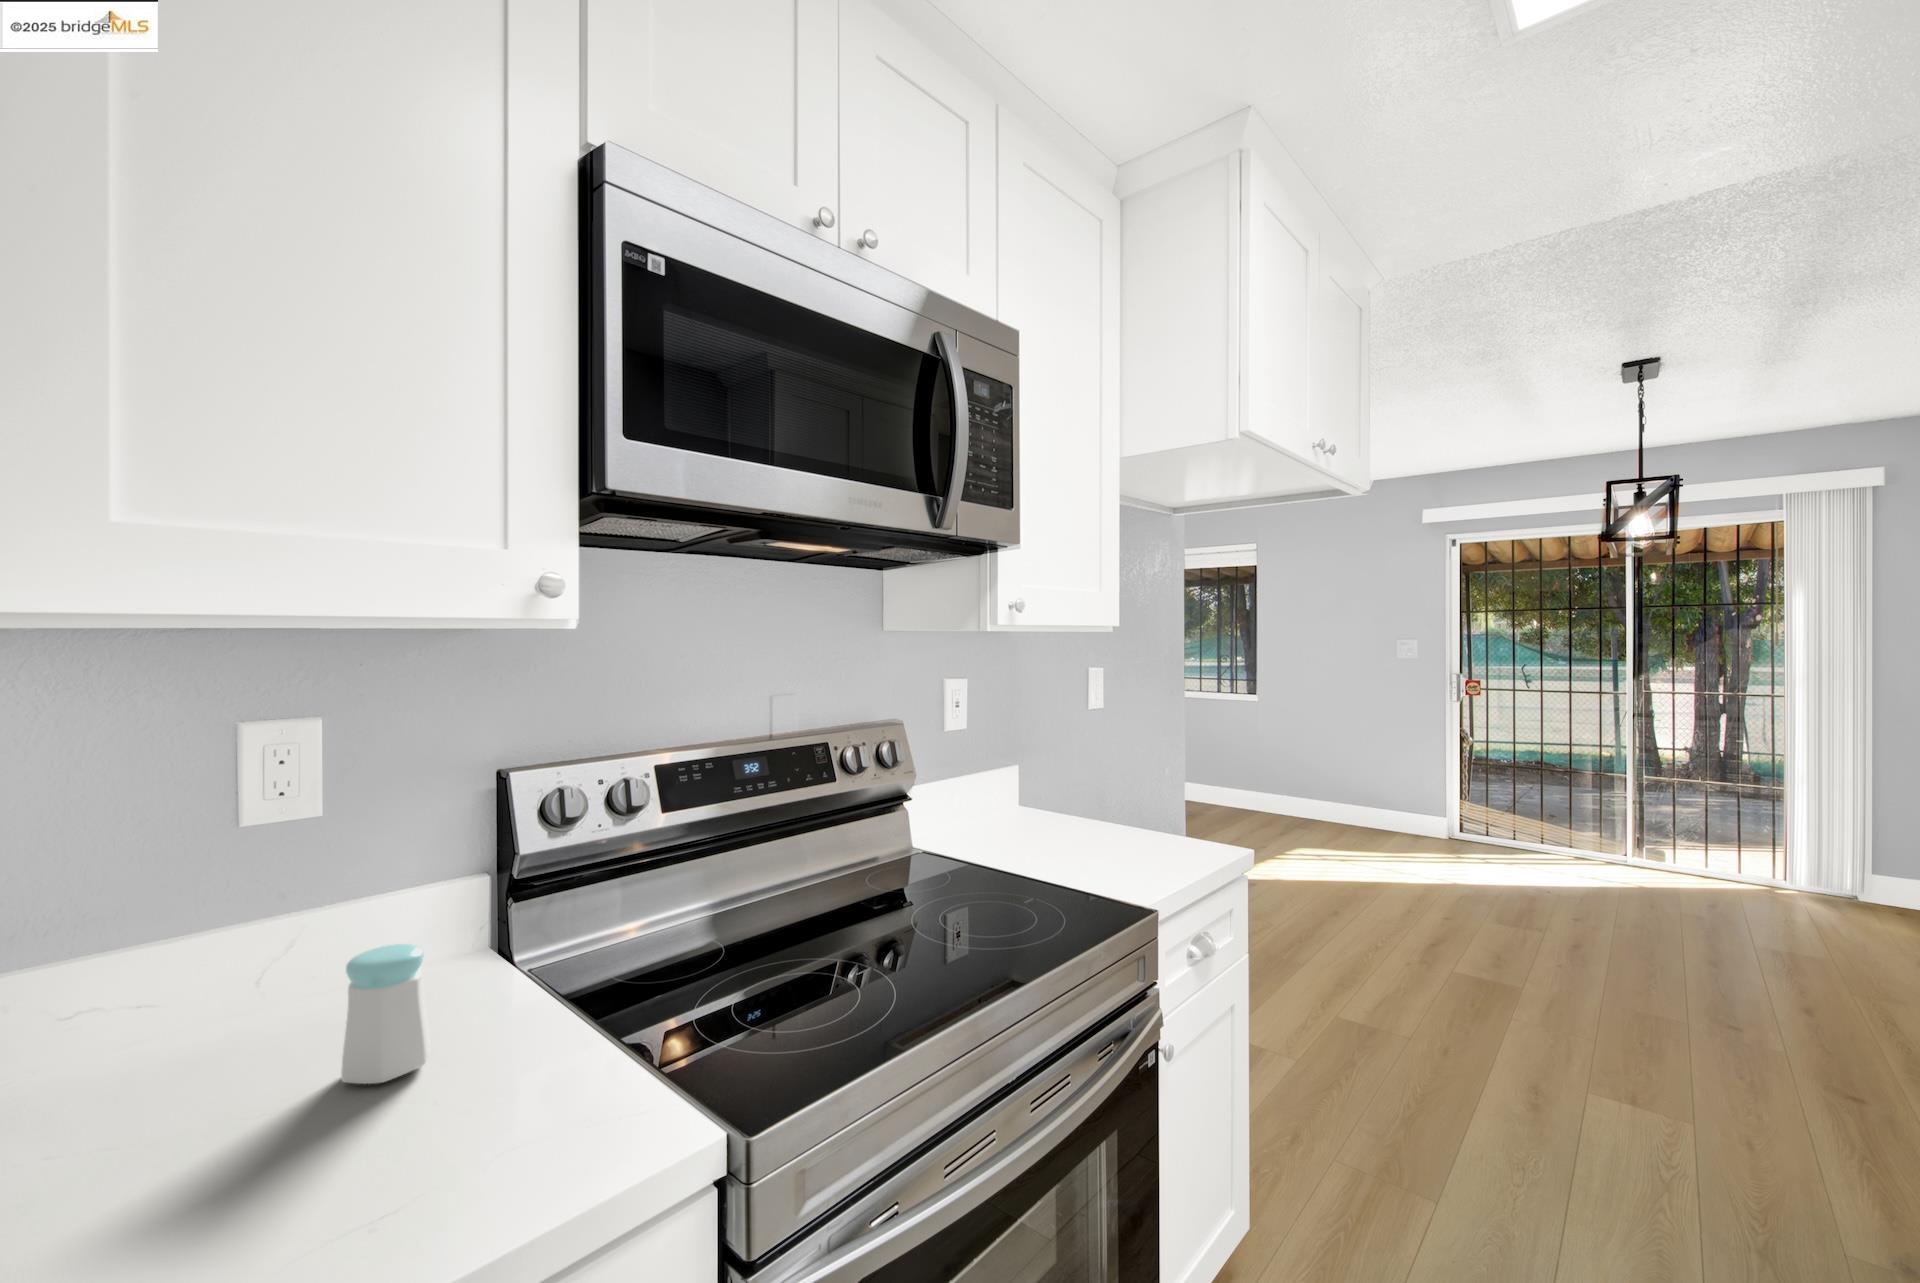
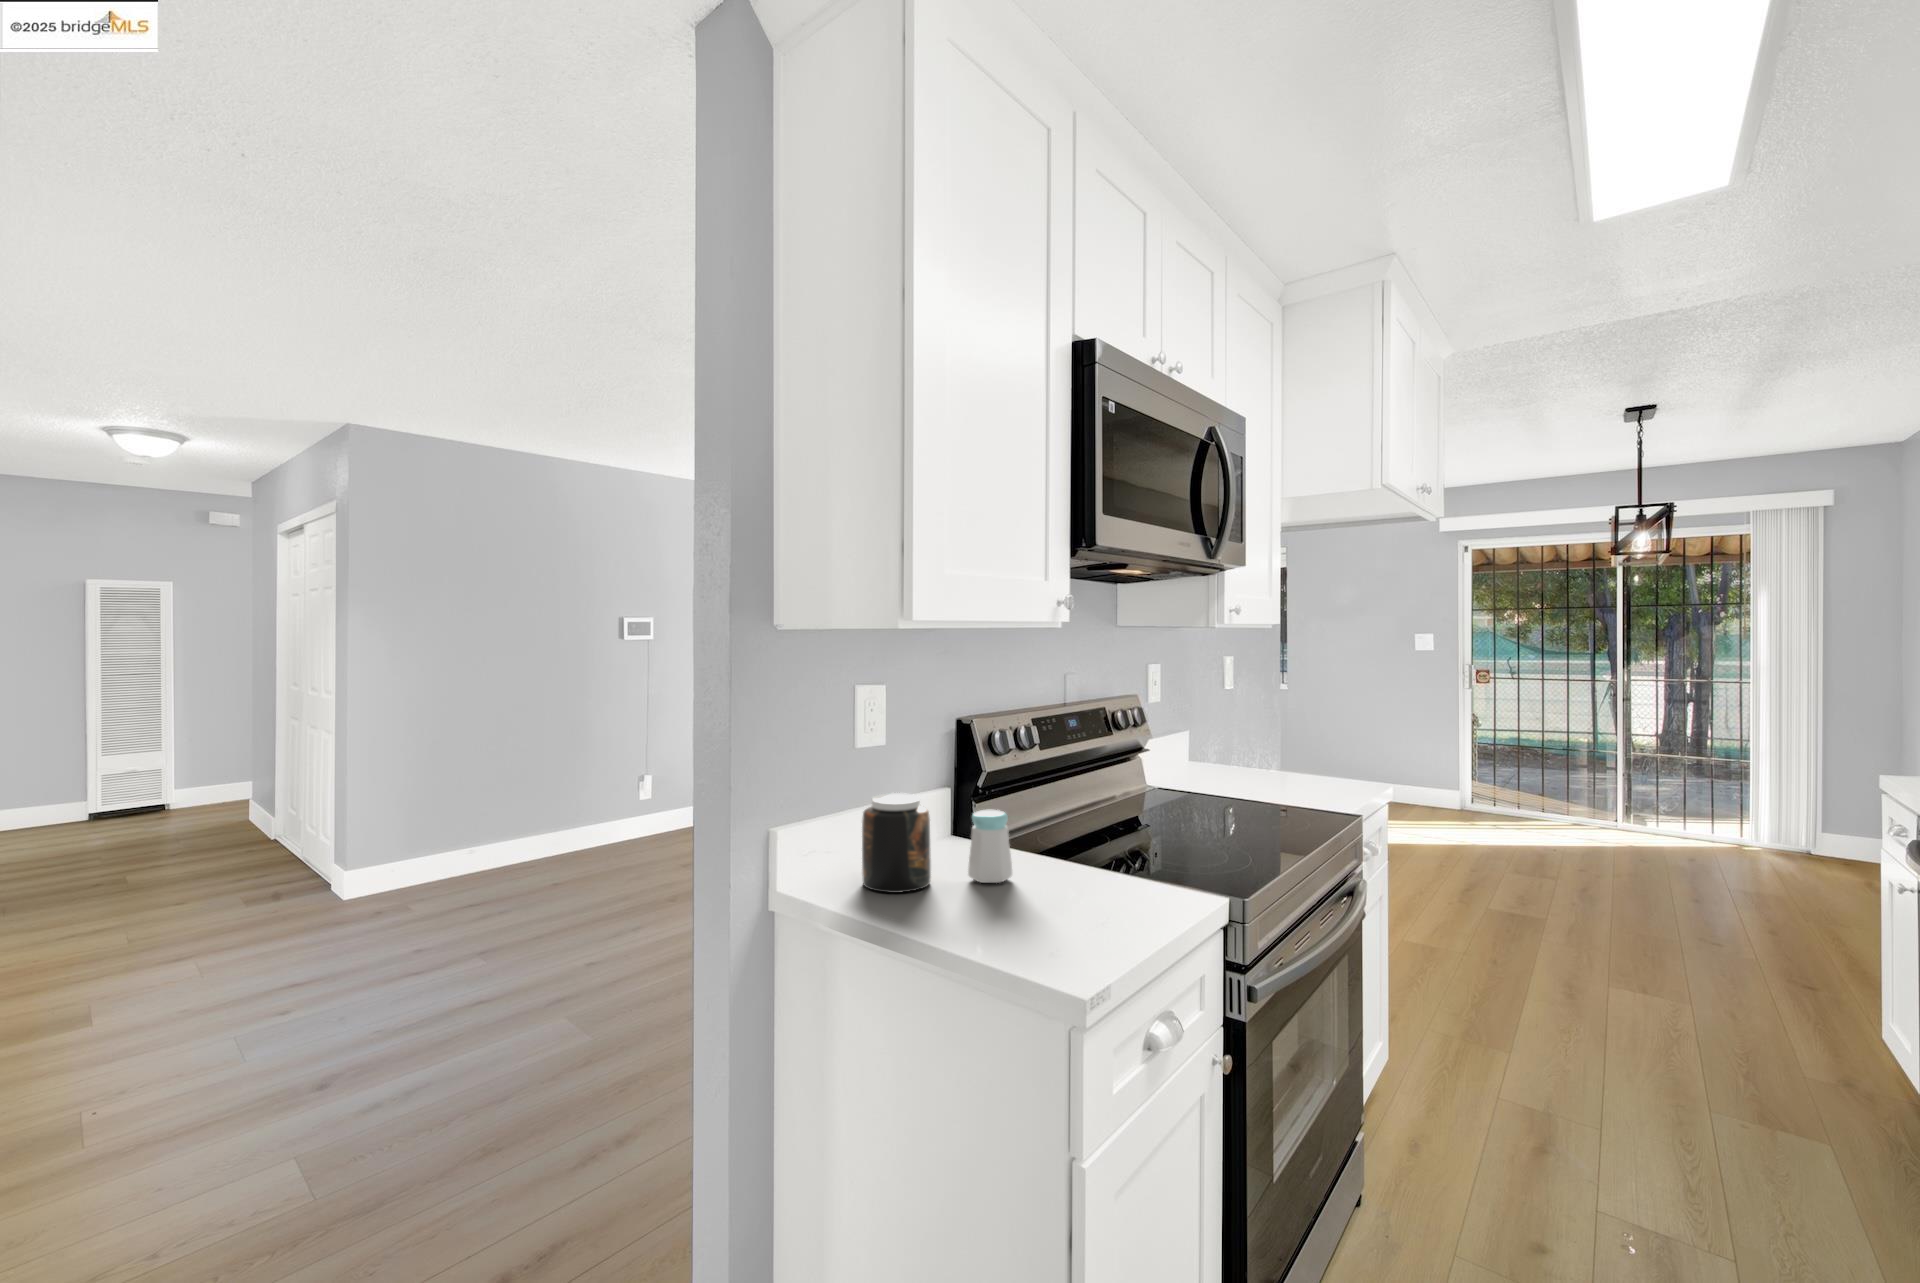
jar: none [126,915,284,1111] -> present [862,793,931,893]

